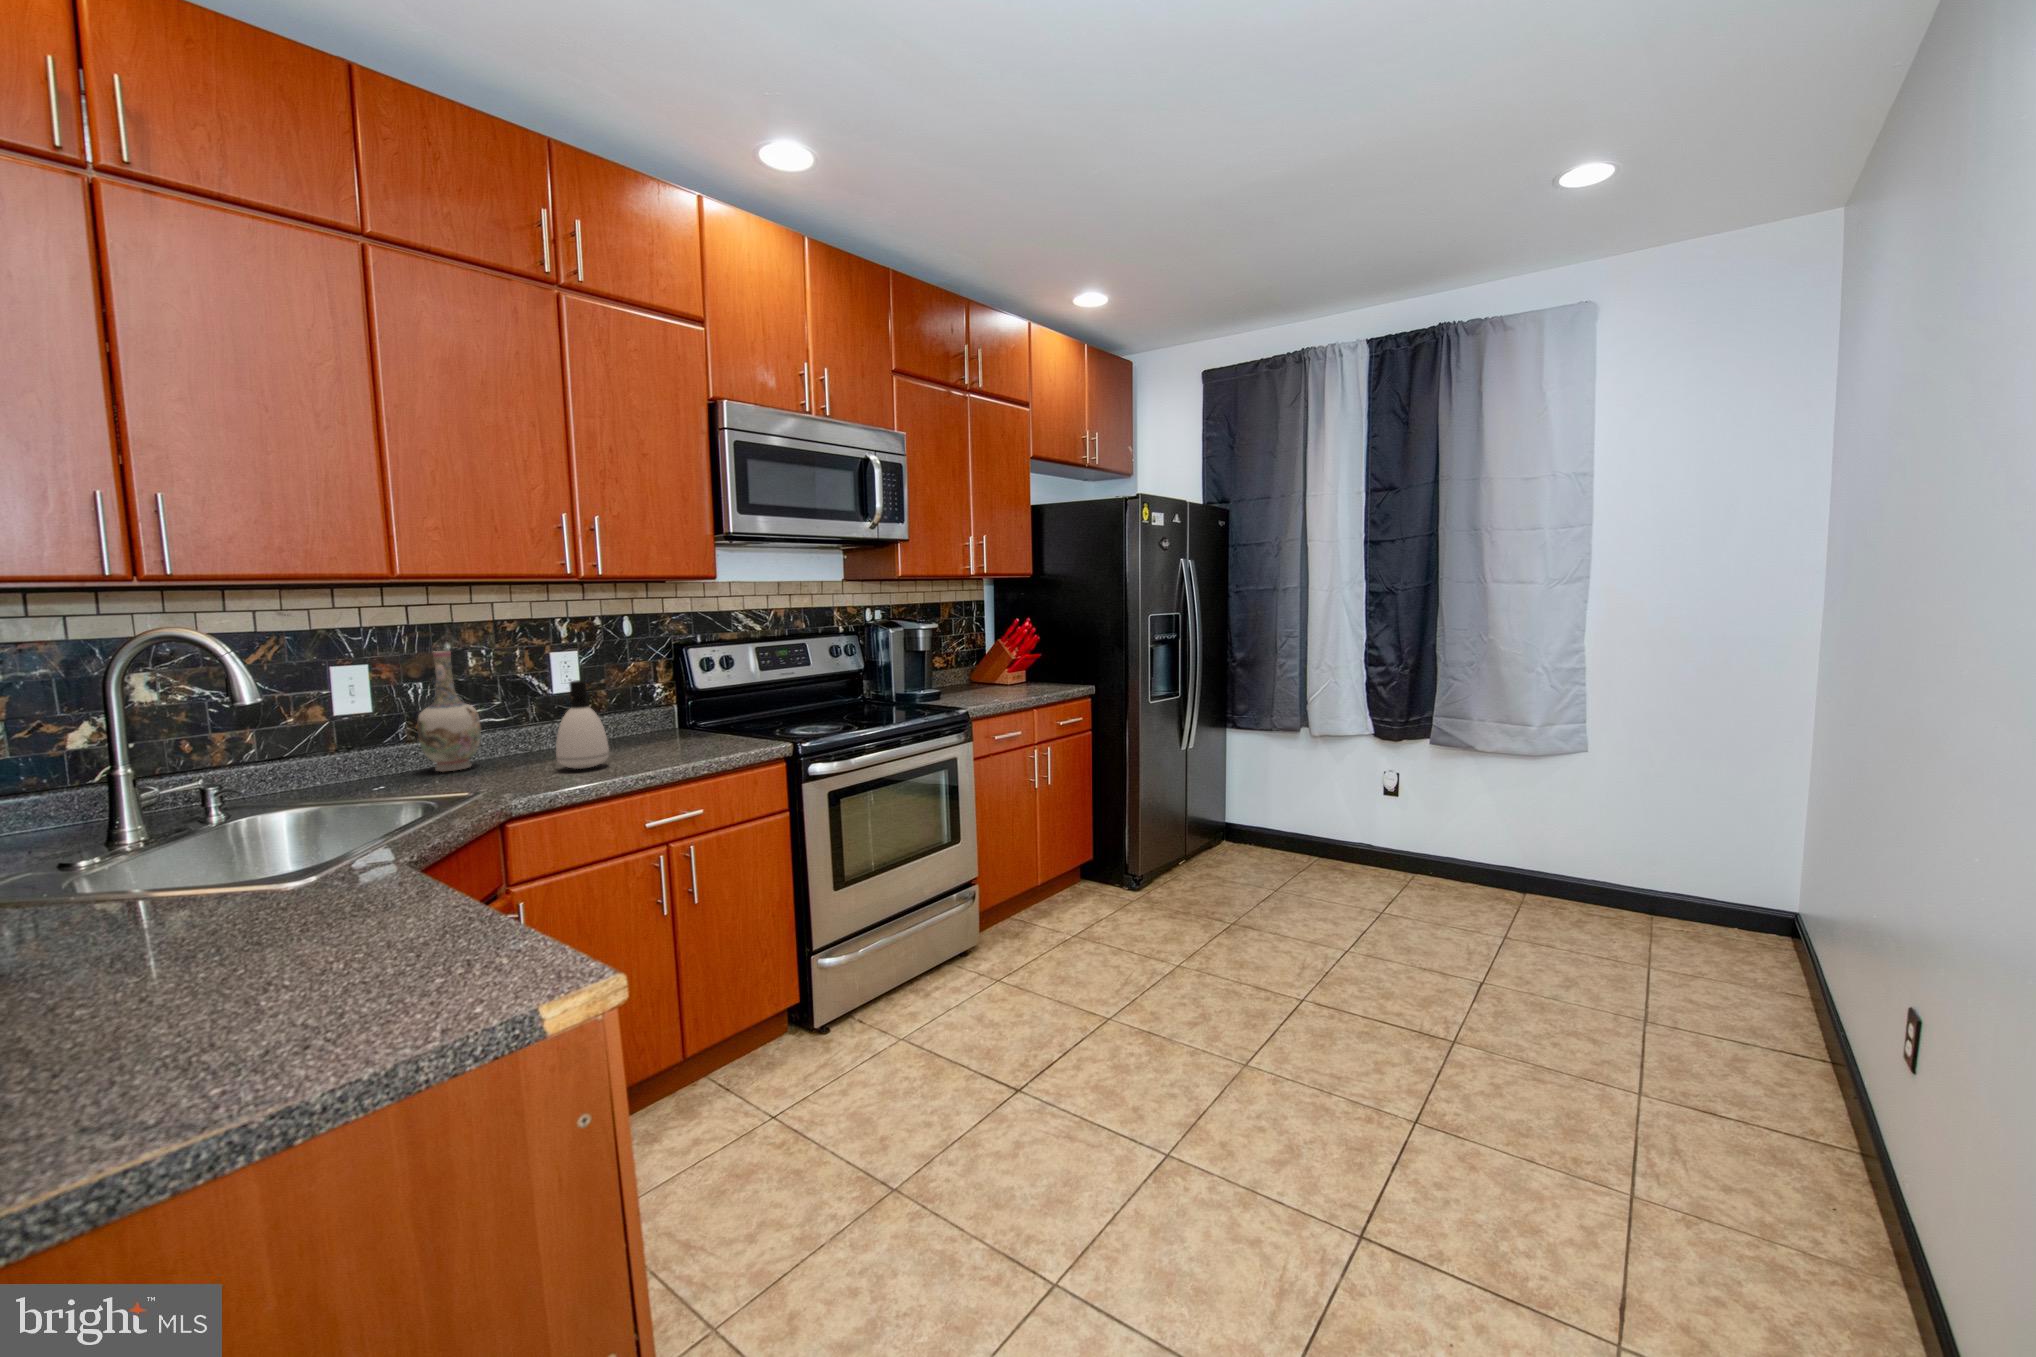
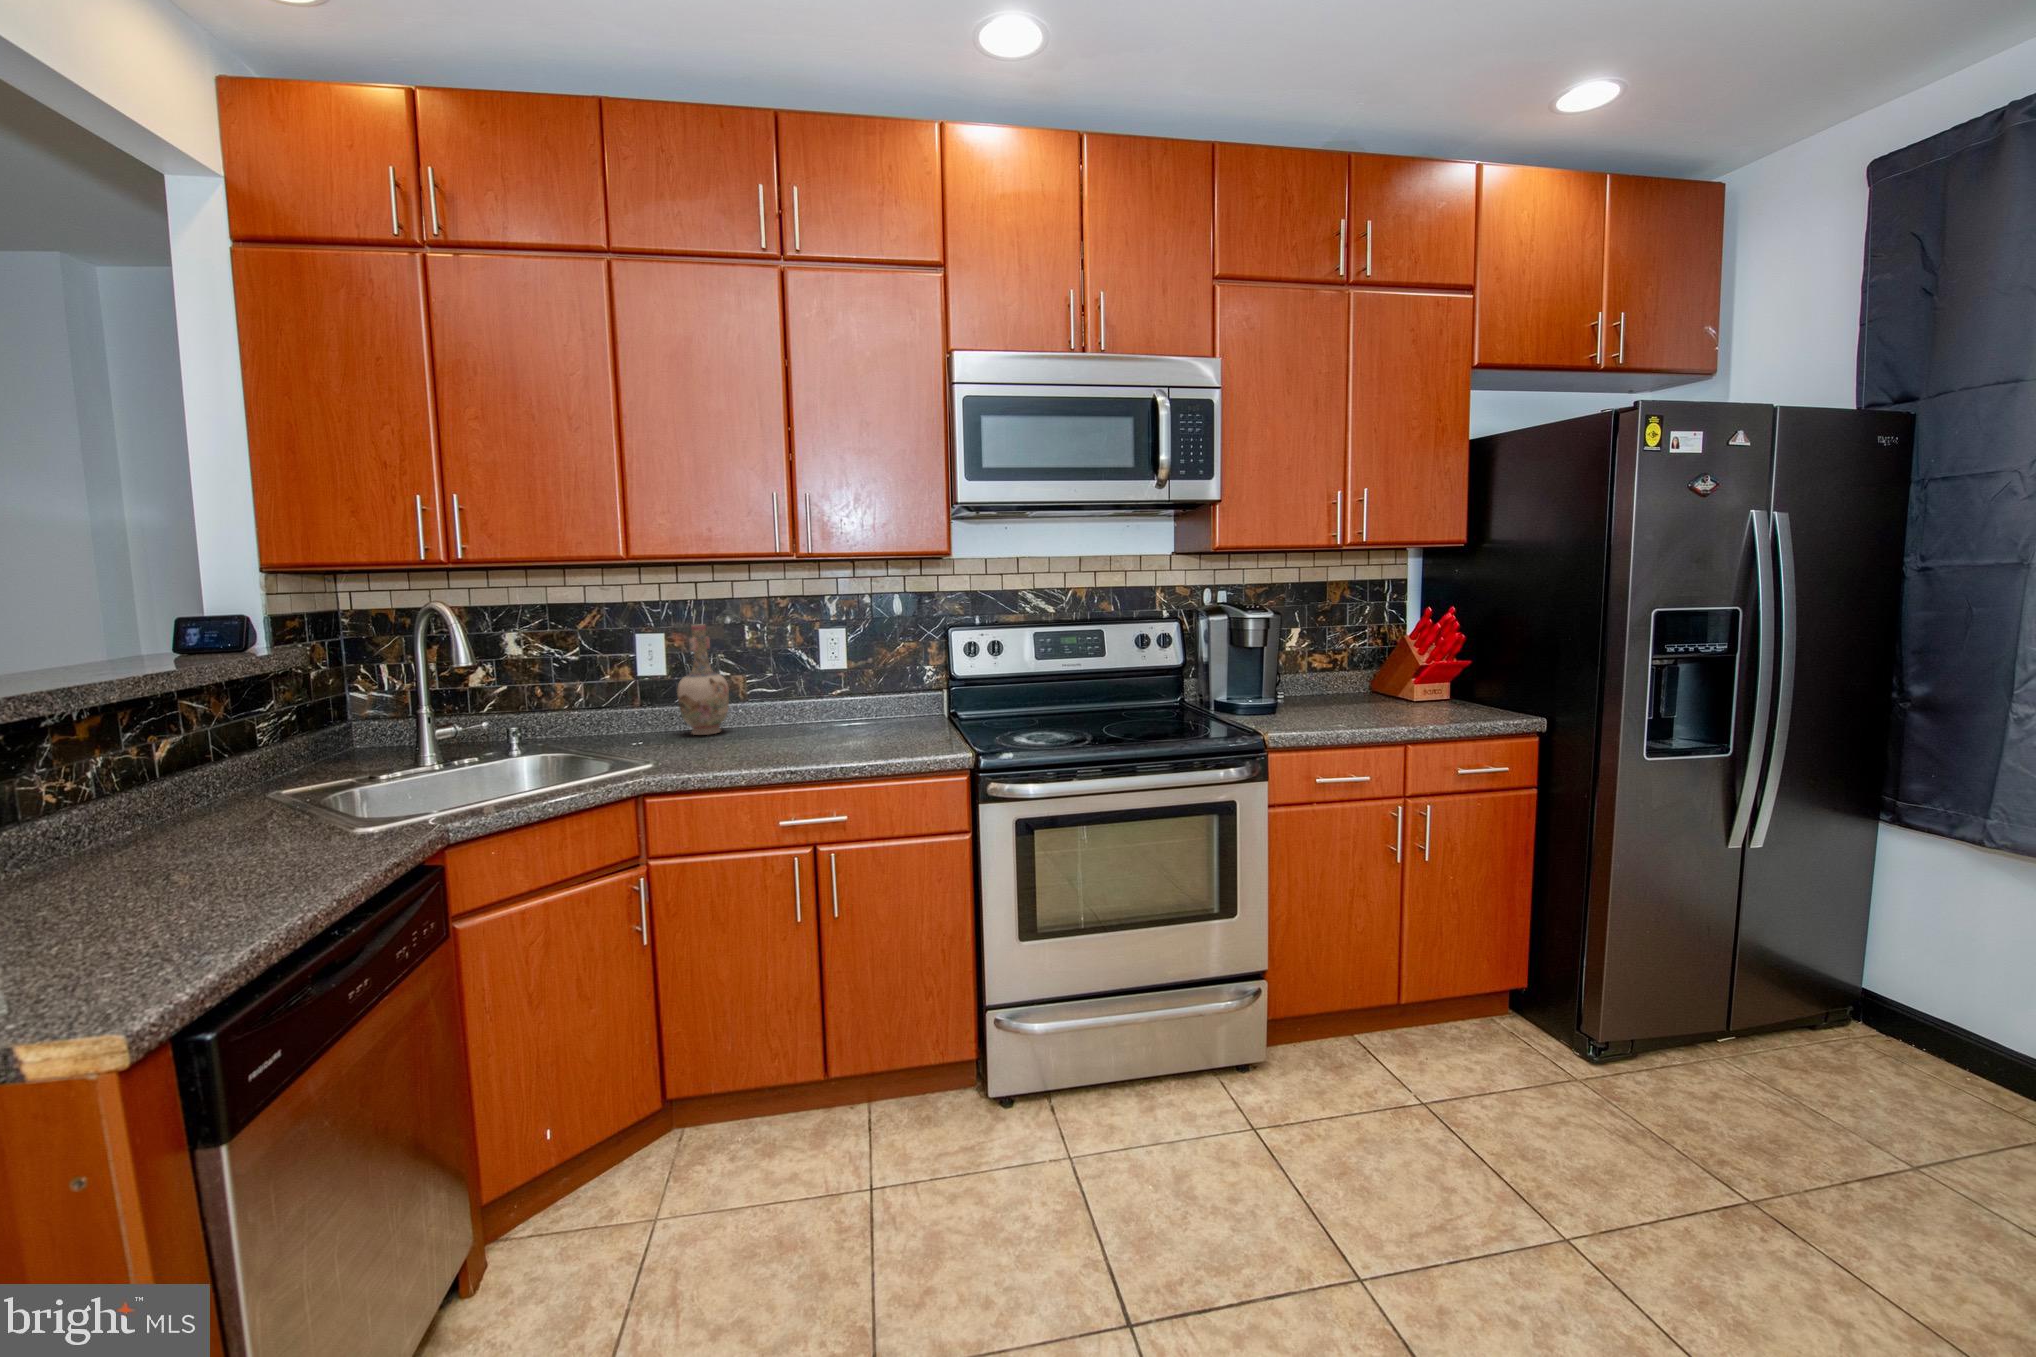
soap dispenser: present [556,680,609,769] -> none [740,662,790,751]

